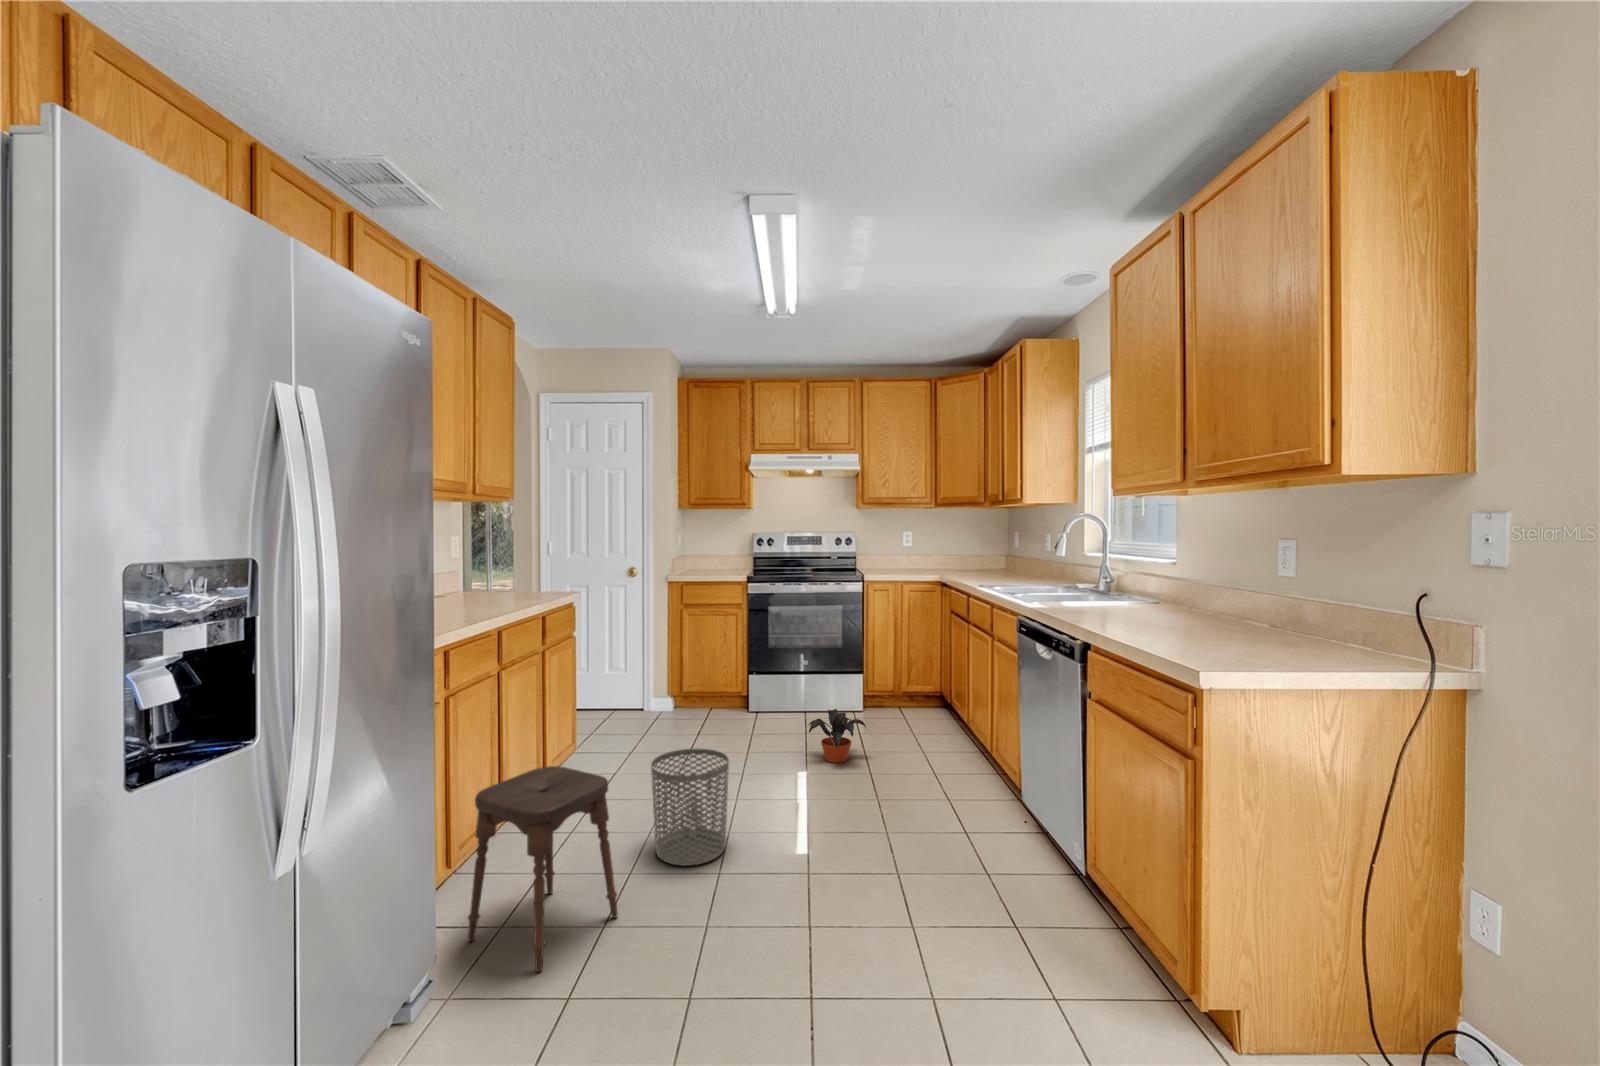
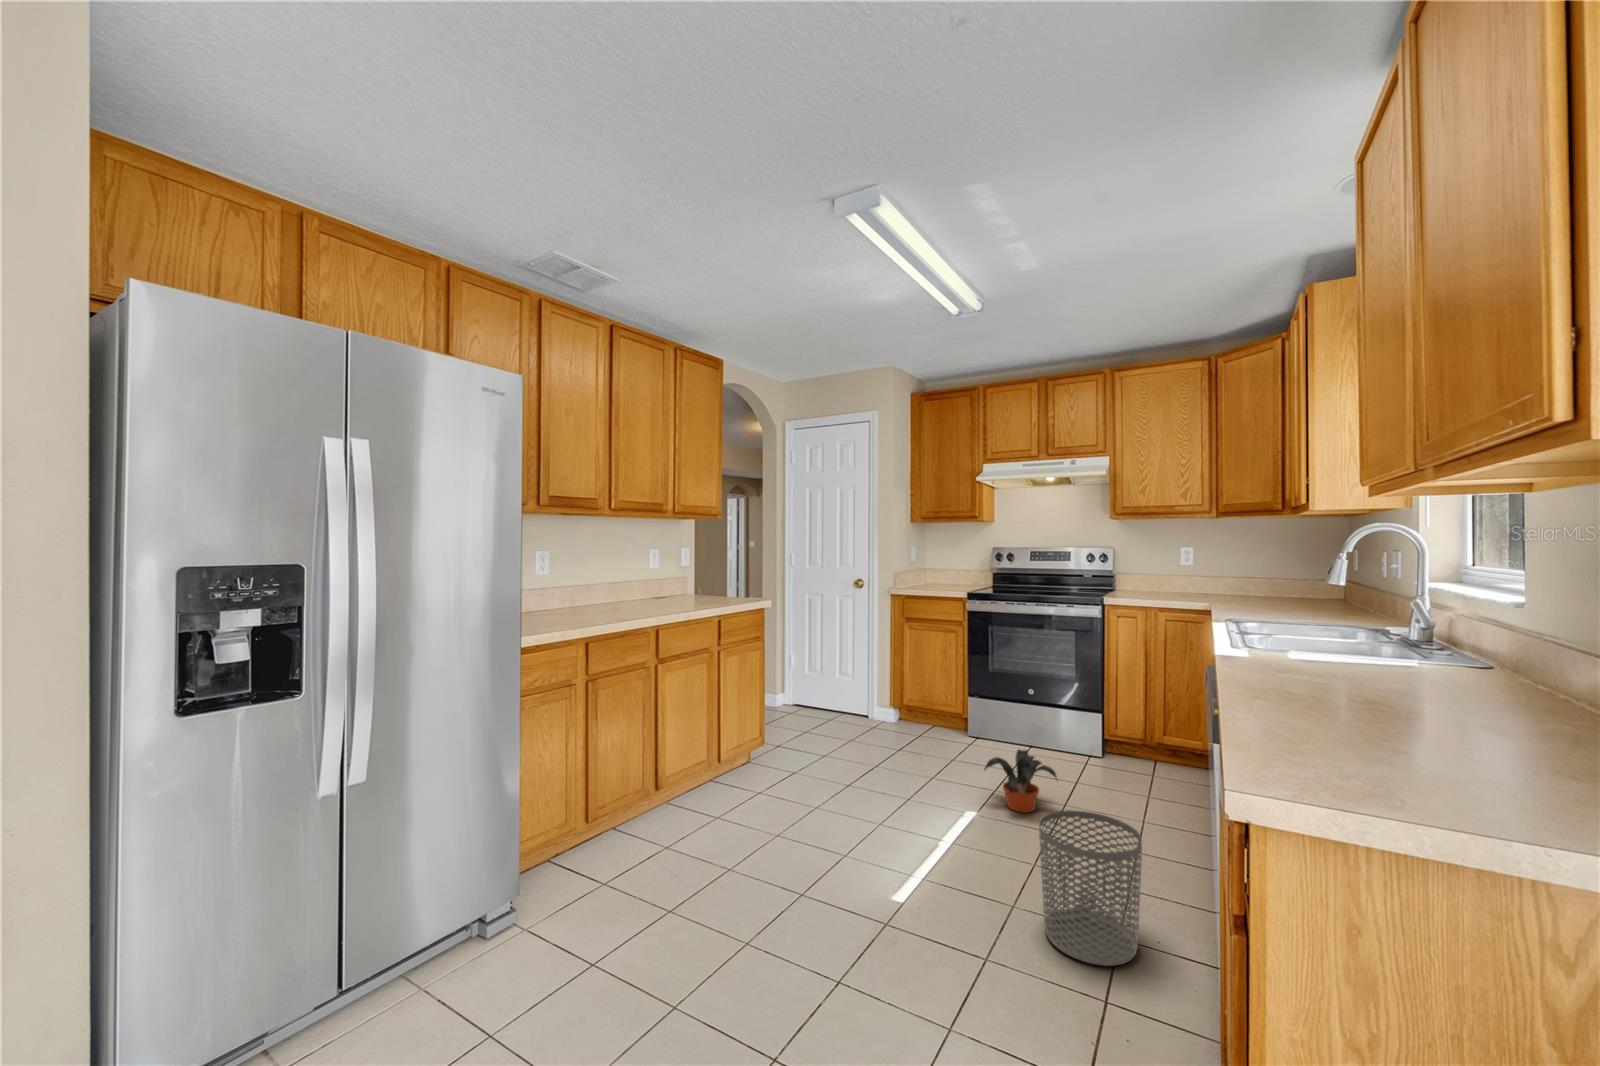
waste bin: present [651,749,729,866] -> present [1039,810,1142,966]
stool: present [468,766,618,972] -> none [572,755,685,935]

